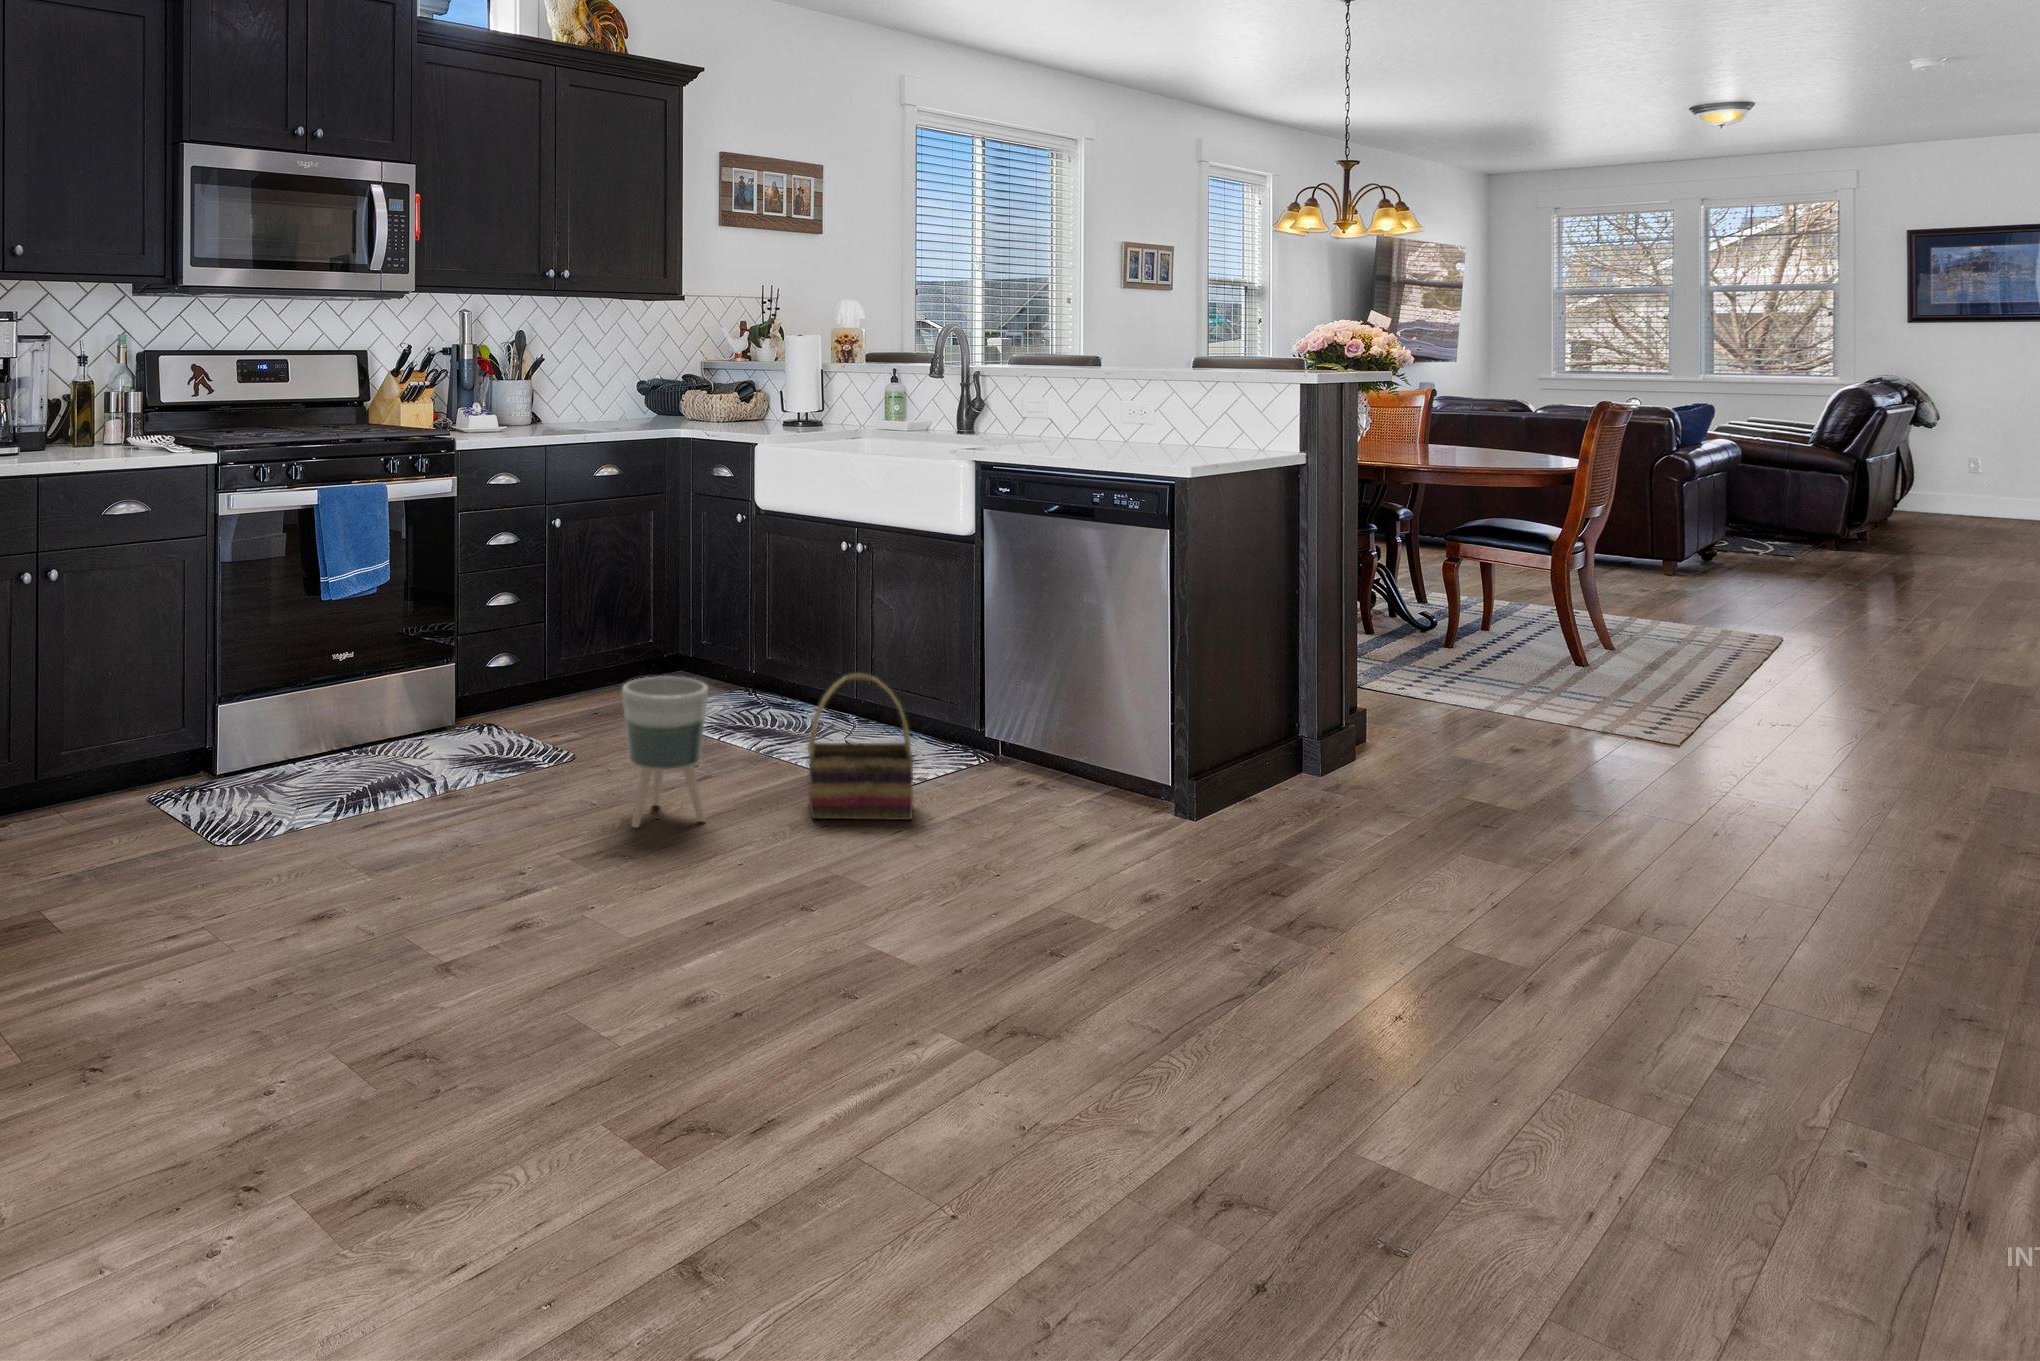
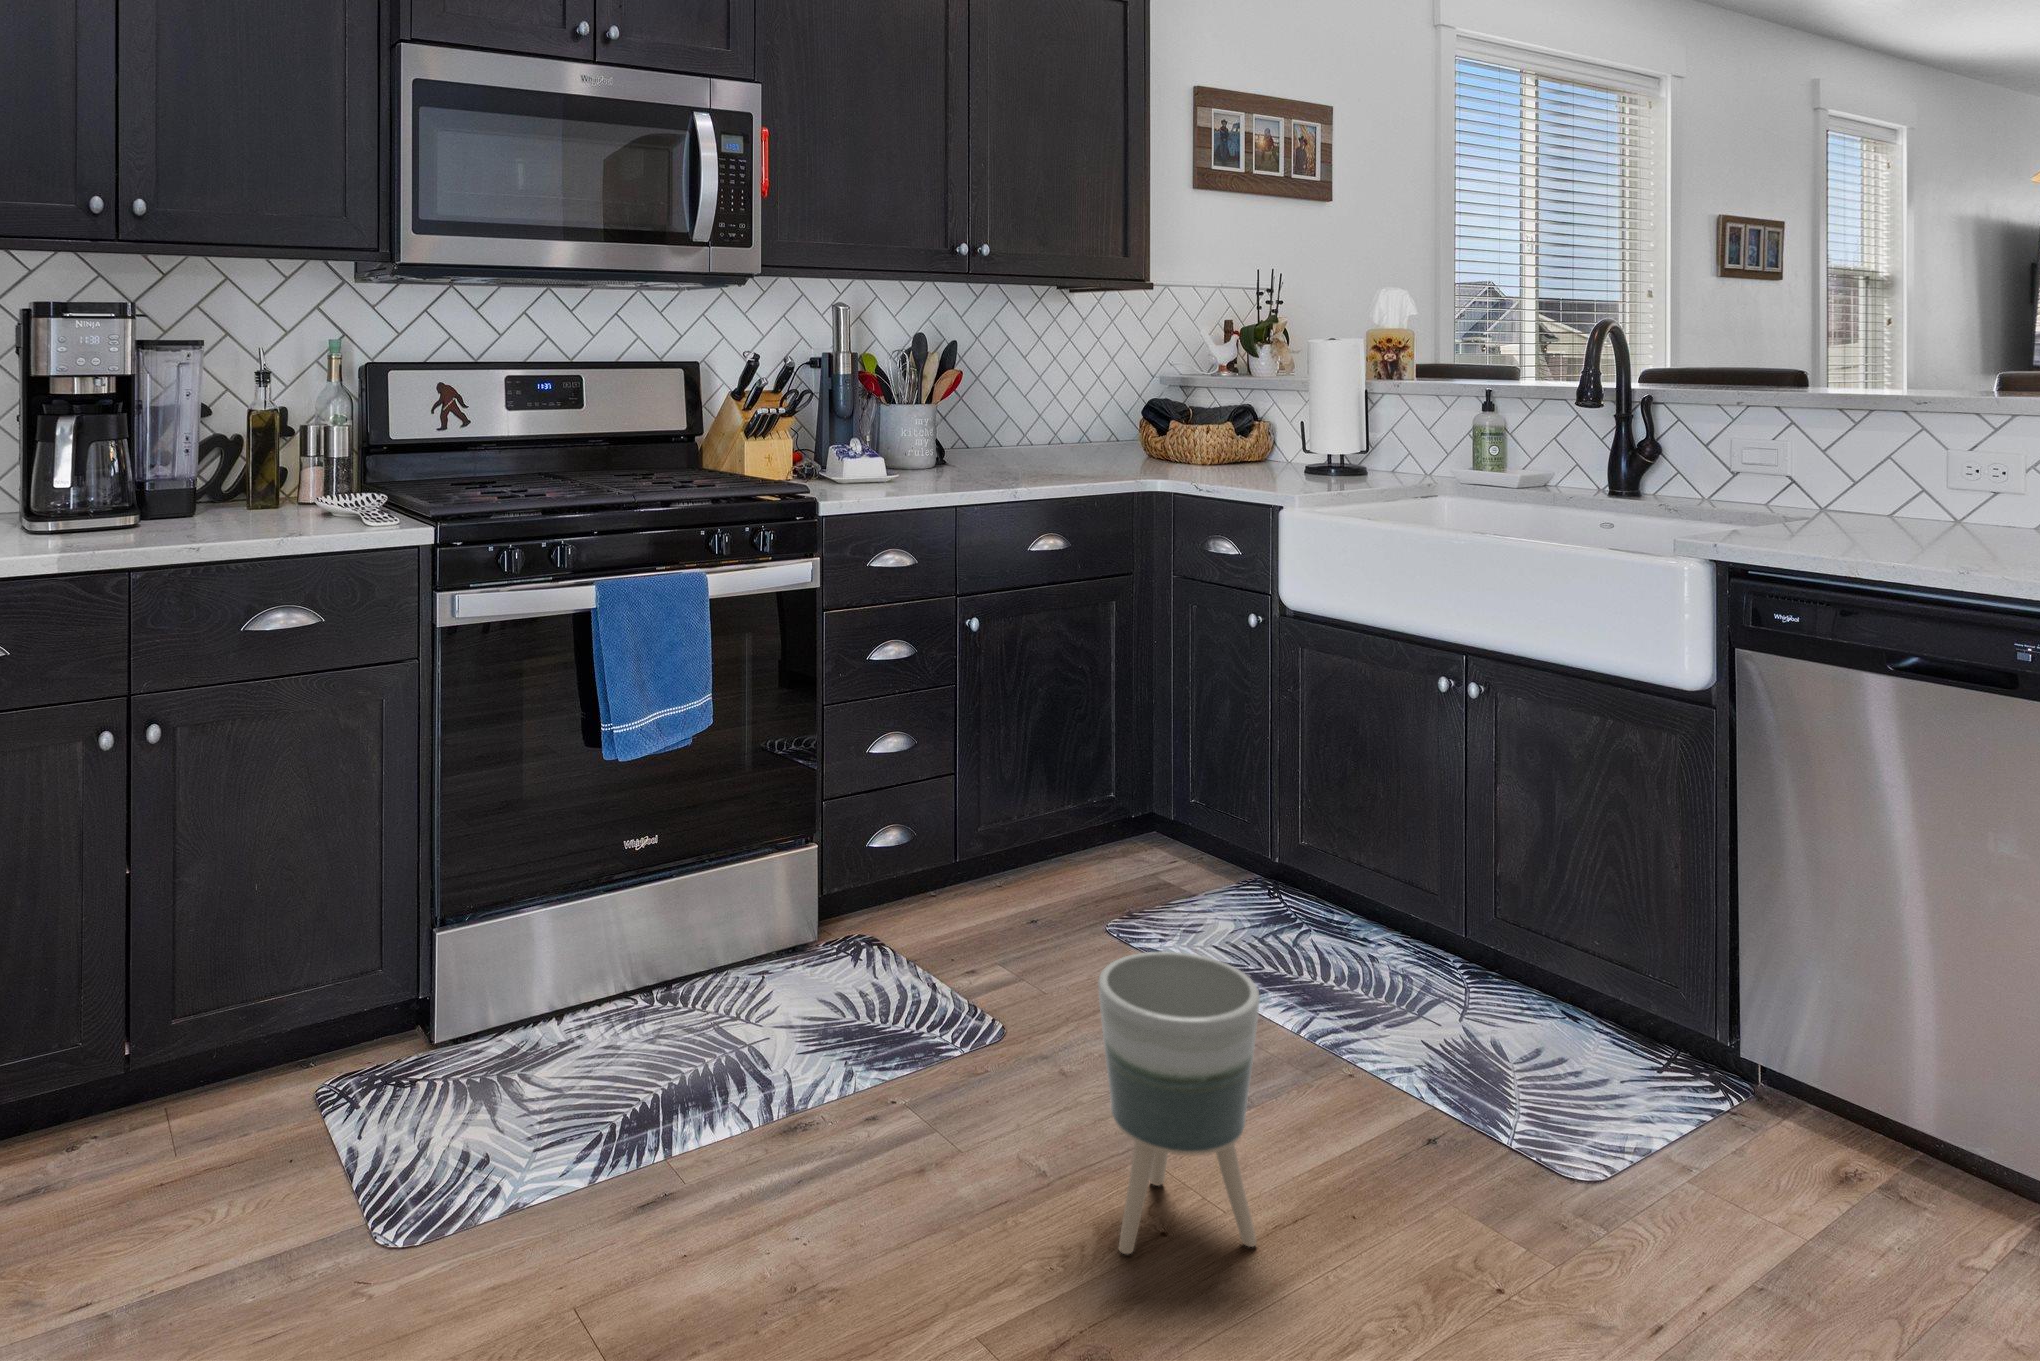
basket: present [807,674,914,820] -> none [1437,973,1669,1274]

